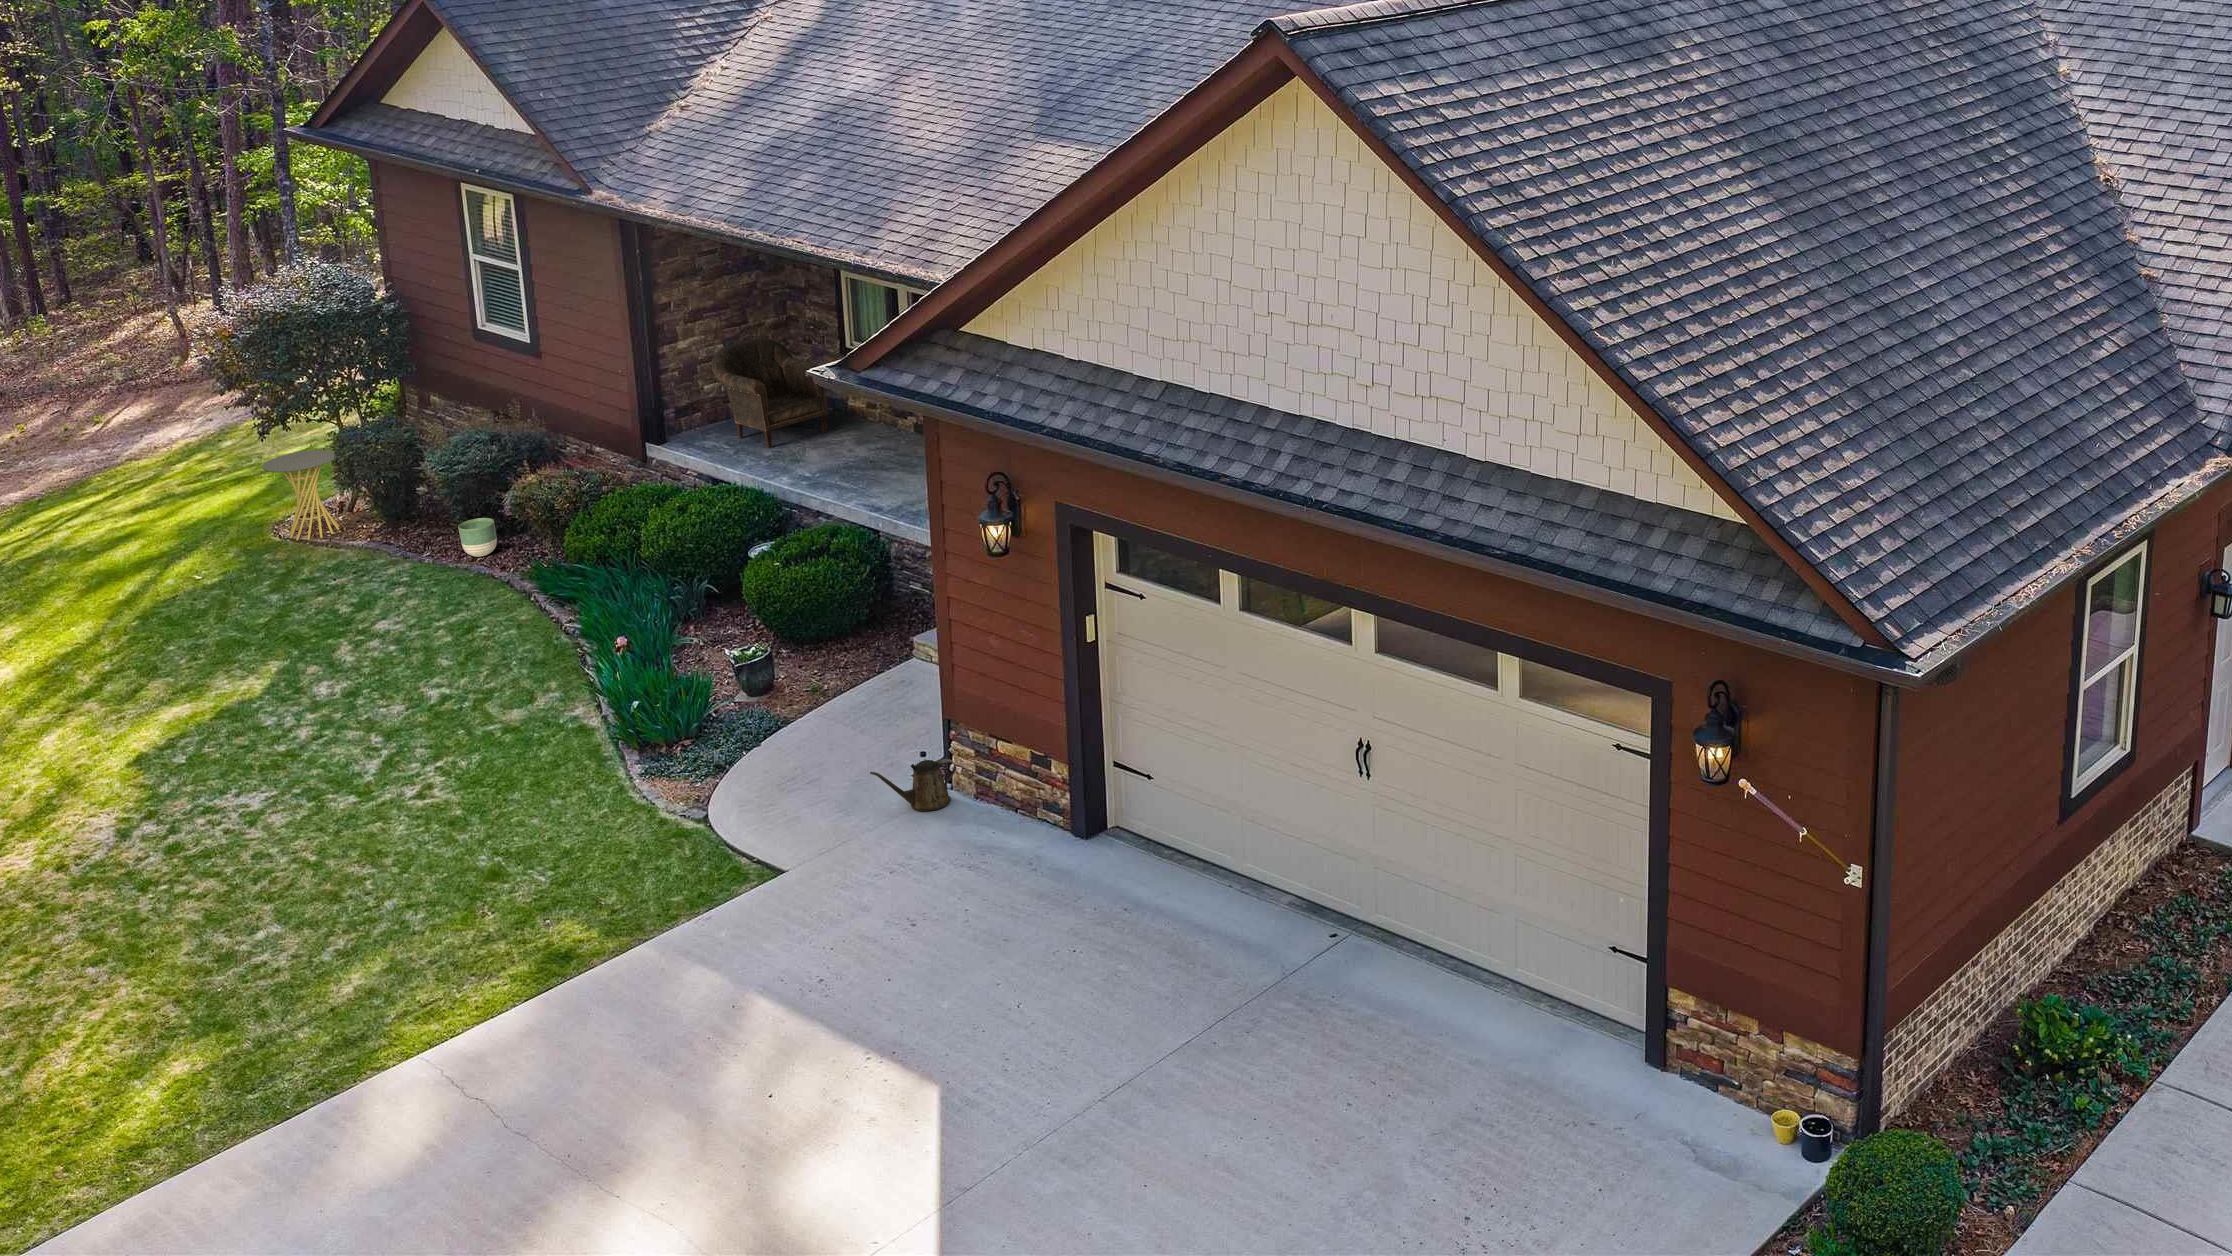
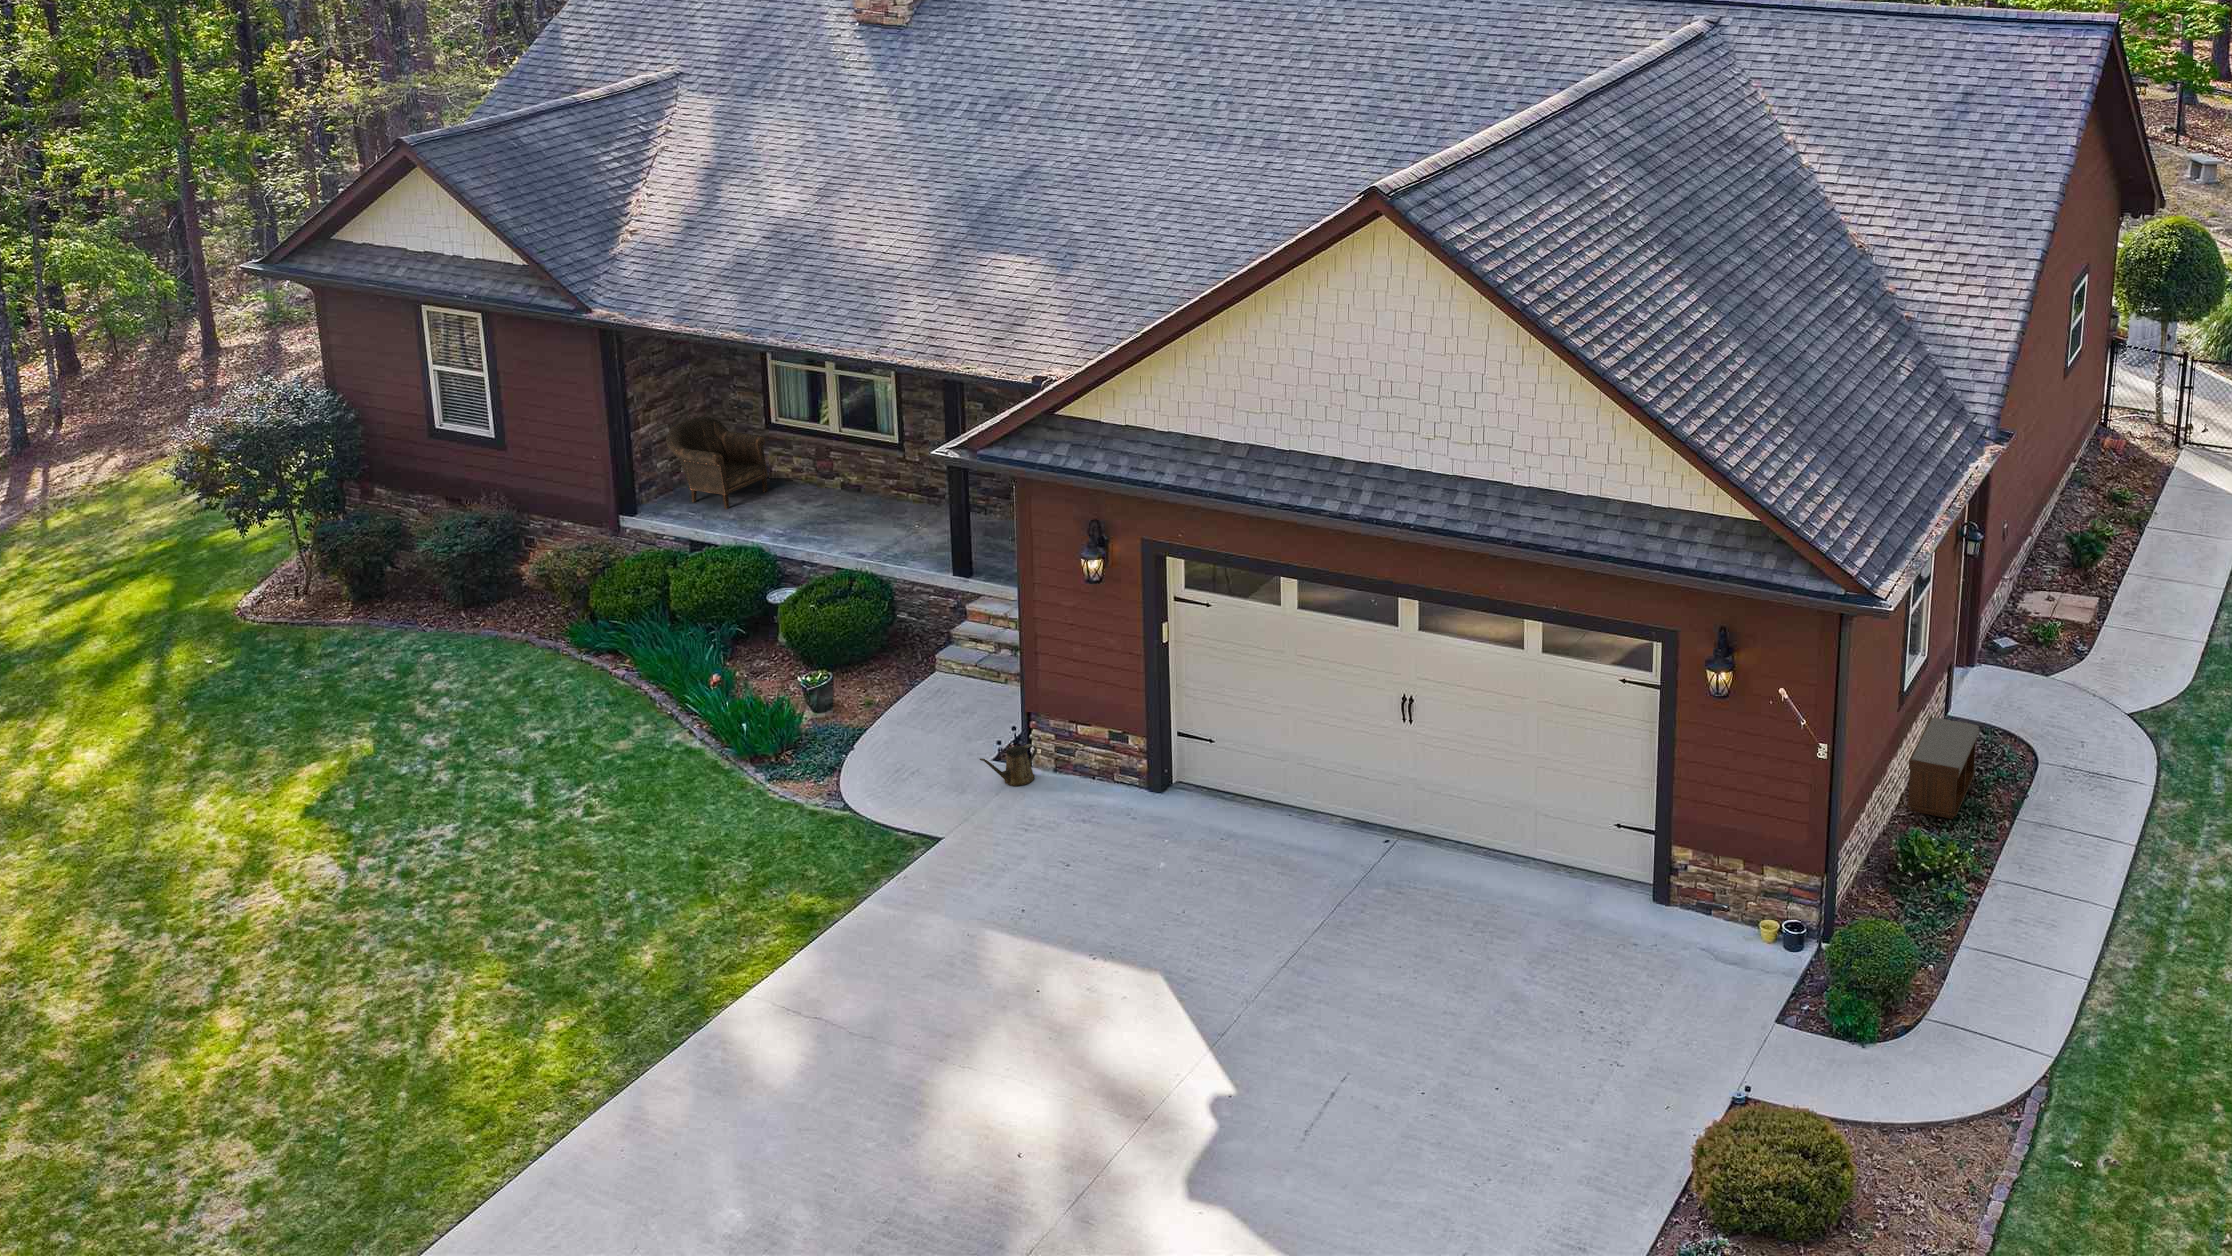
side table: present [262,450,339,540] -> none [266,538,332,619]
planter: present [458,518,497,557] -> none [466,586,498,620]
bench: none [2069,836,2194,984] -> present [1906,718,1979,819]

